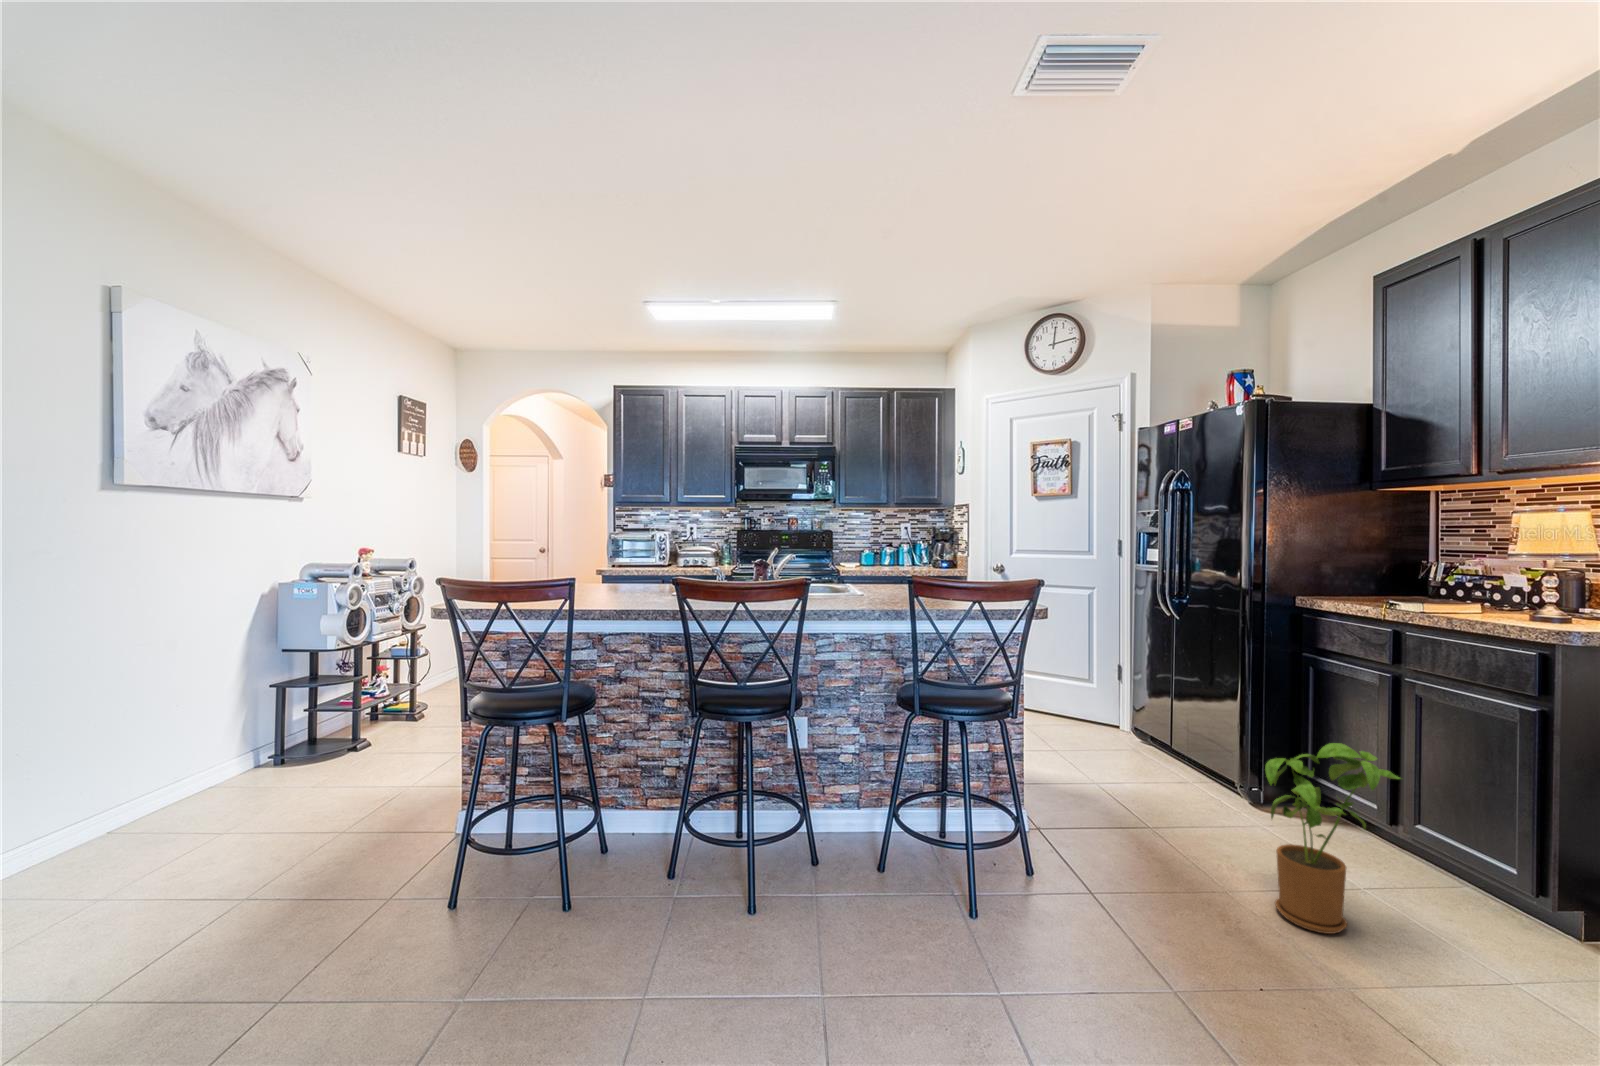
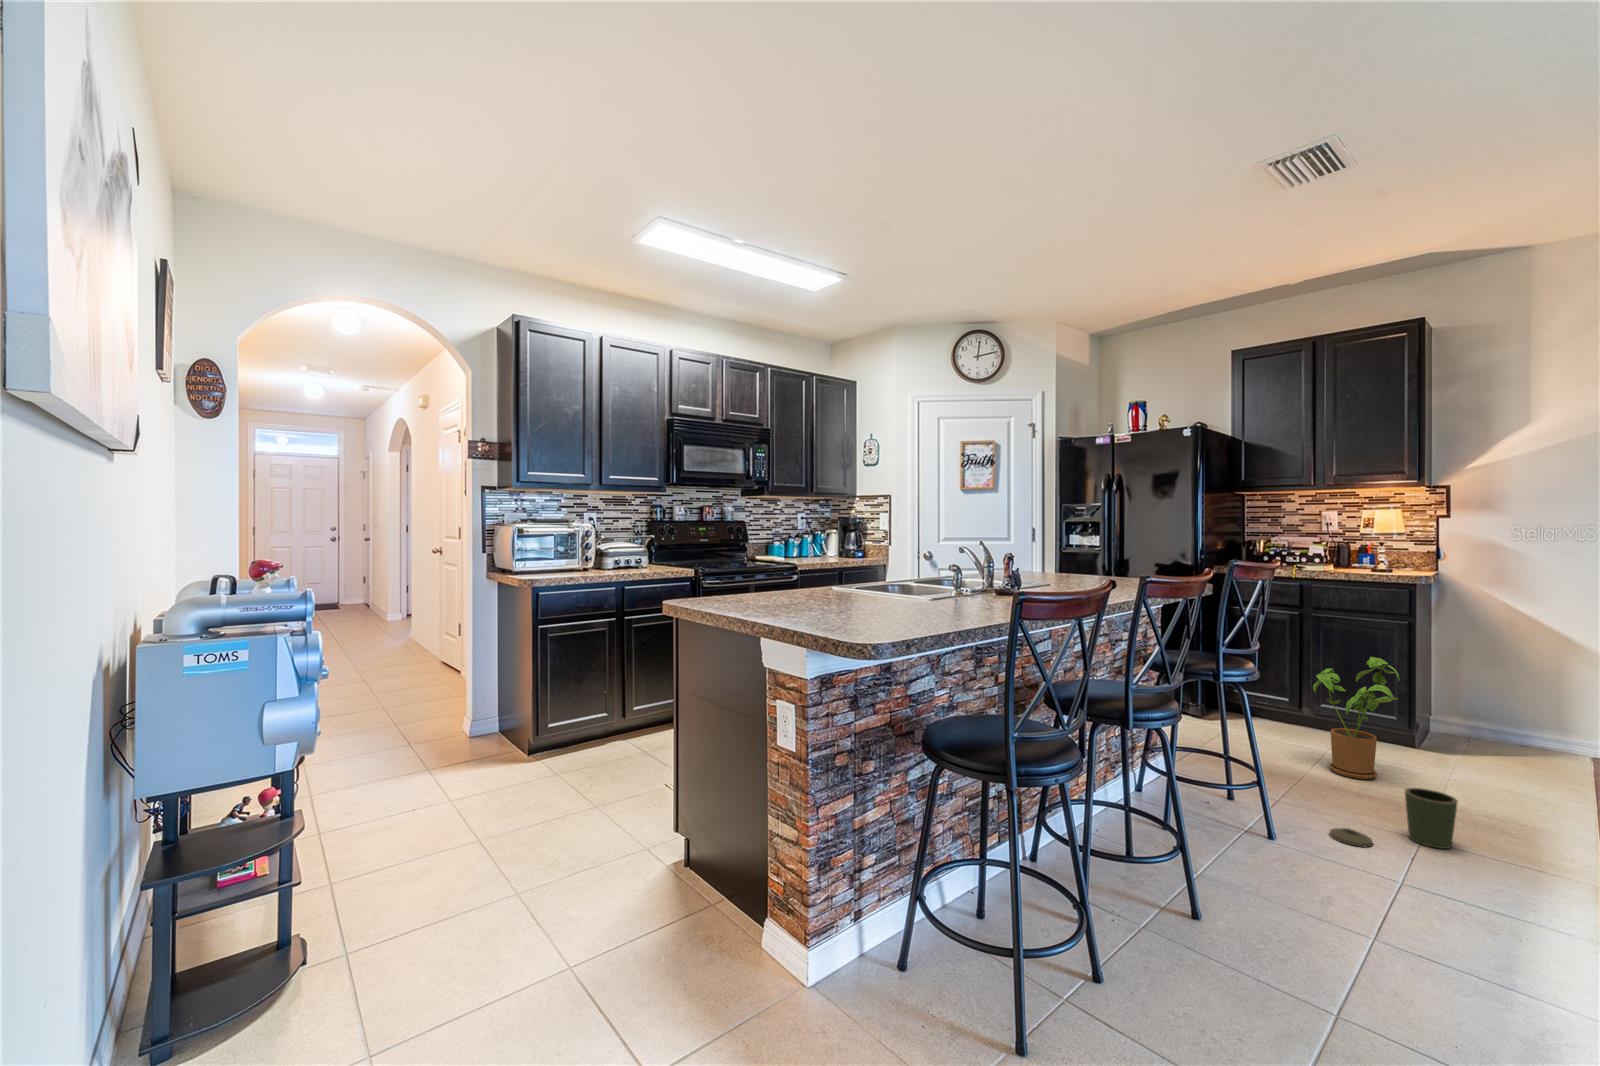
trash can: none [1037,918,1210,1021] -> present [1329,788,1458,849]

